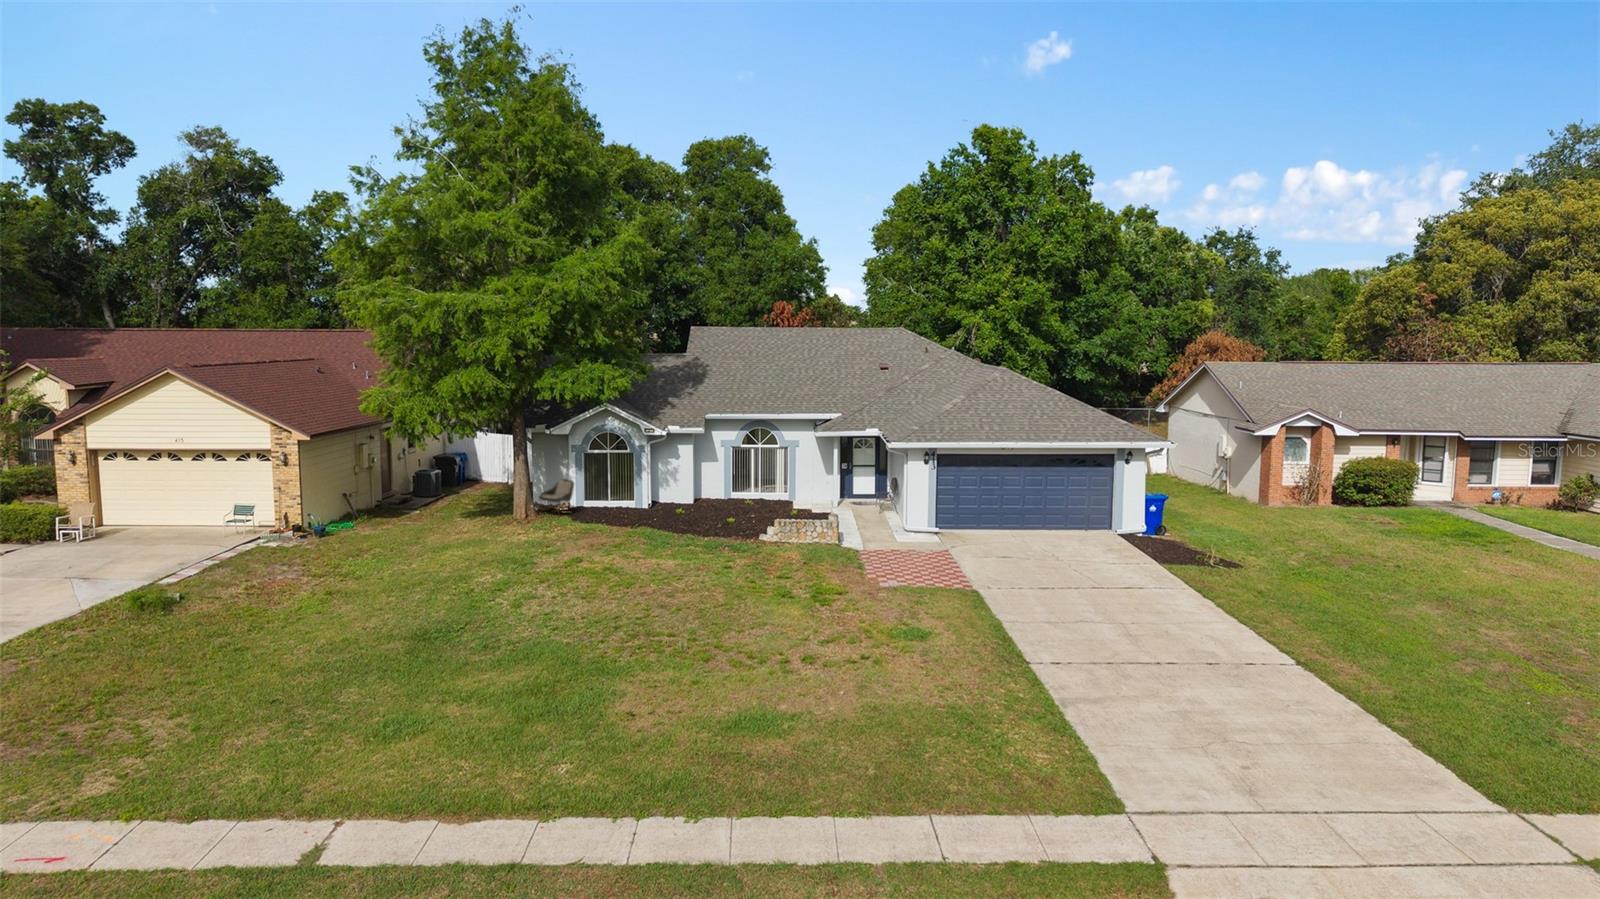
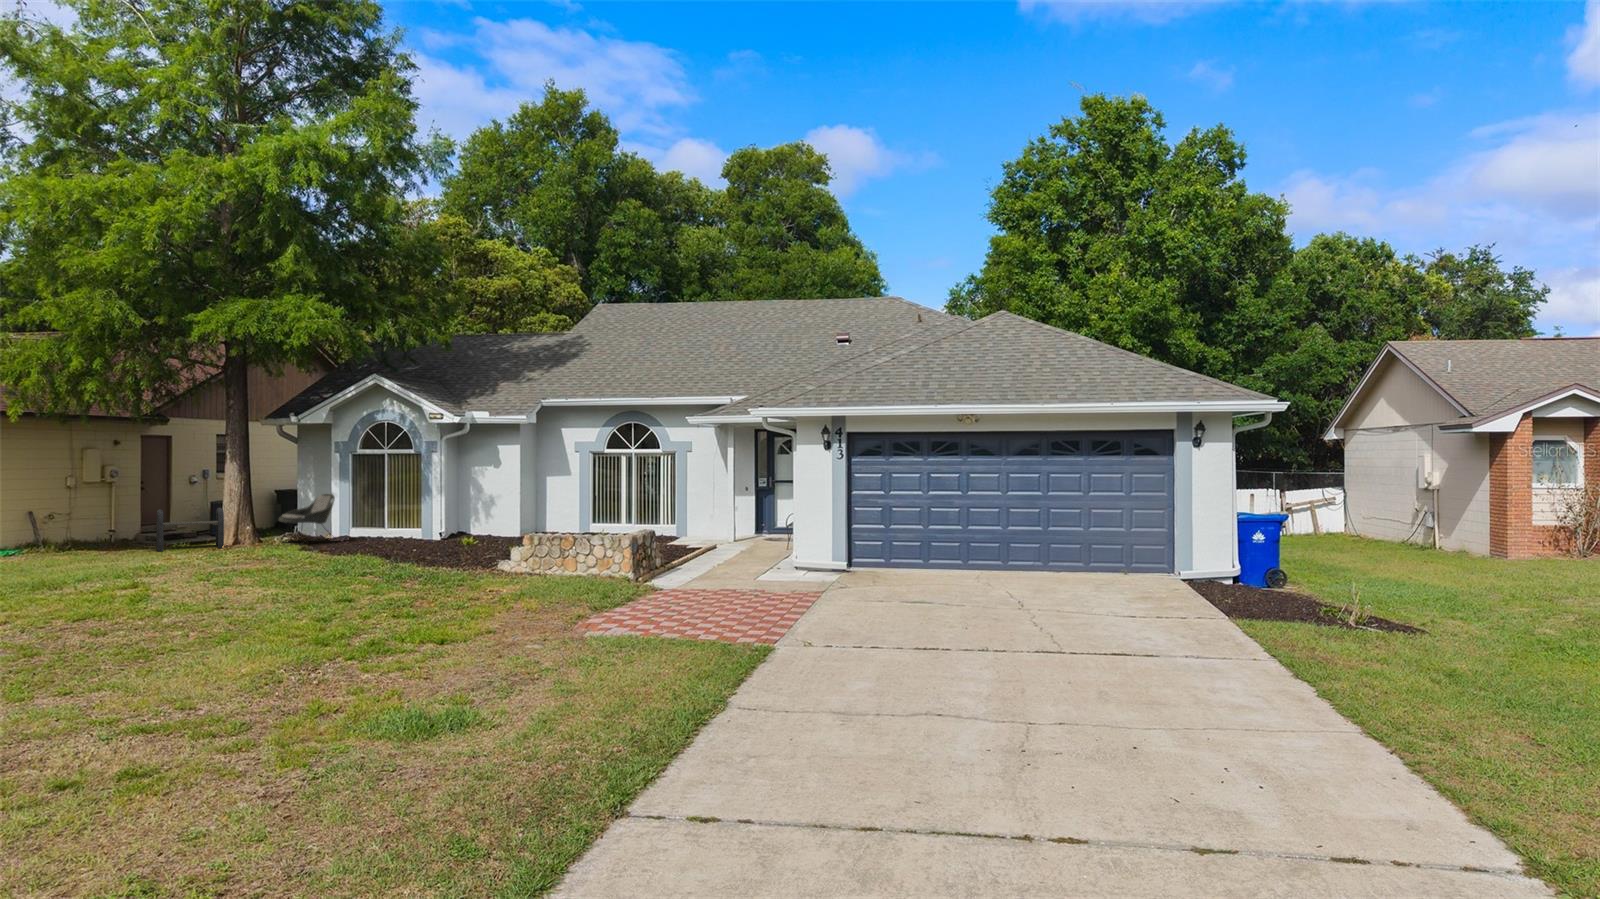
bench: none [472,494,516,526] -> present [156,508,224,551]

